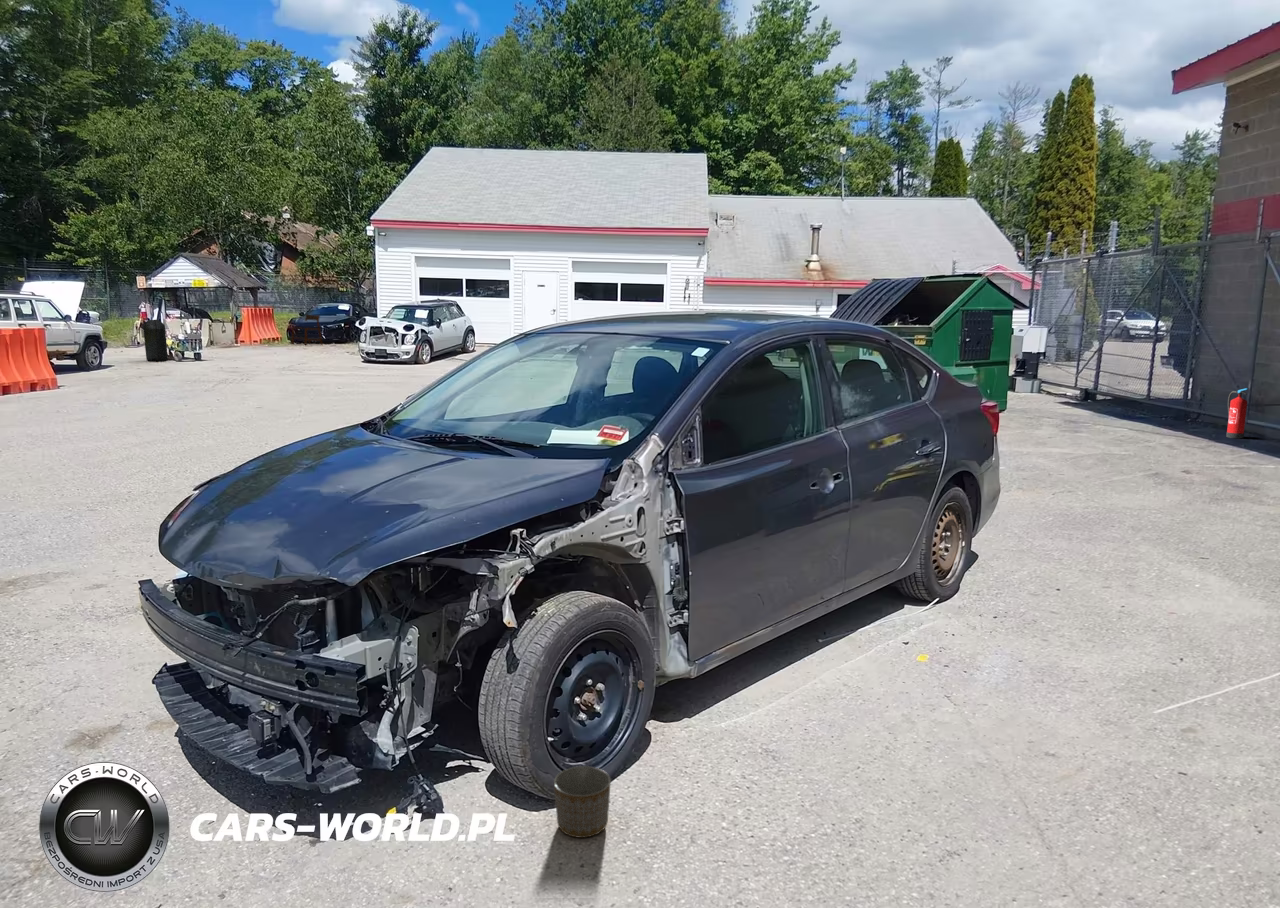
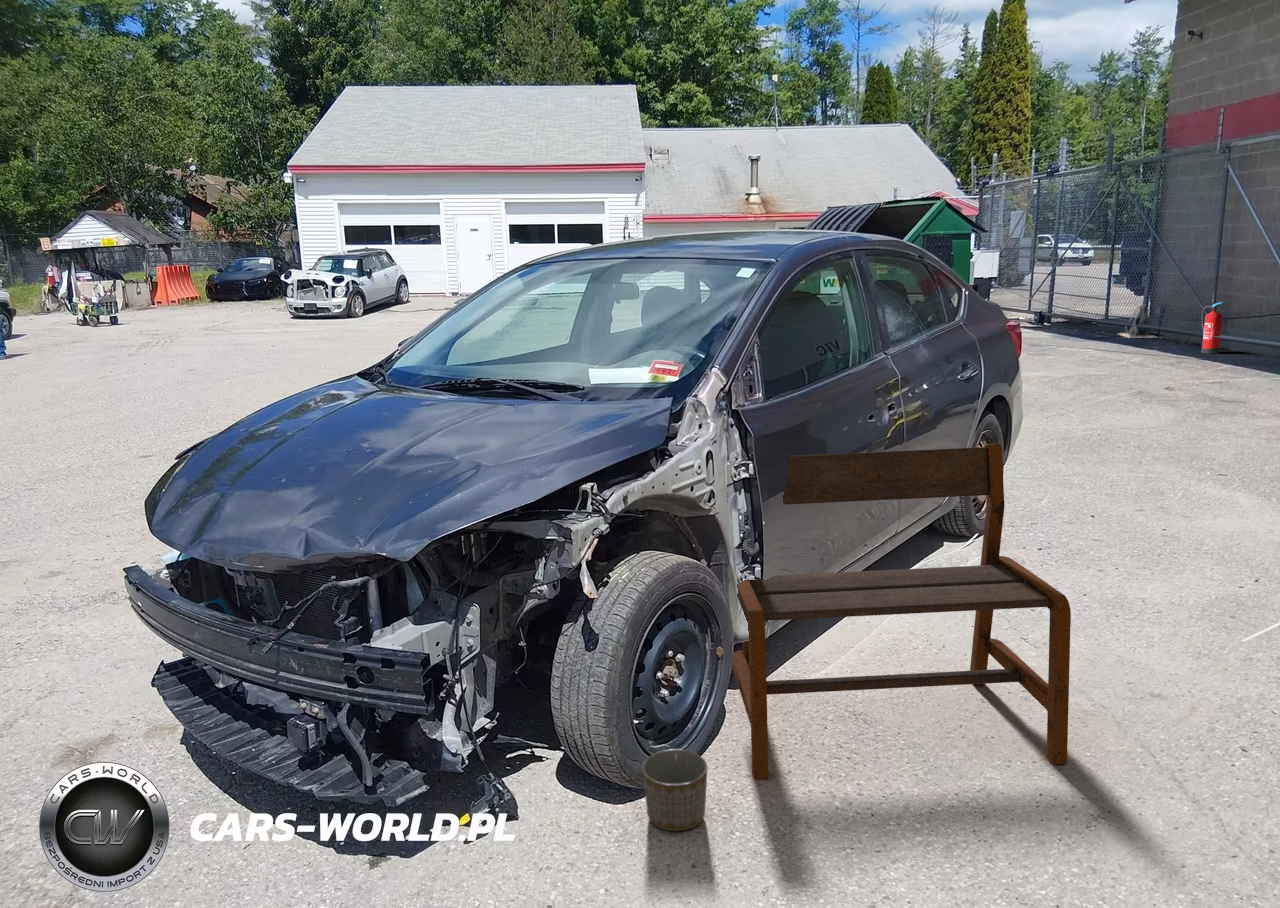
bench: present [292,315,322,345] -> present [732,444,1071,780]
trash can: present [143,320,168,362] -> none [38,286,69,332]
backpack: none [1148,385,1189,419] -> present [1120,304,1155,338]

